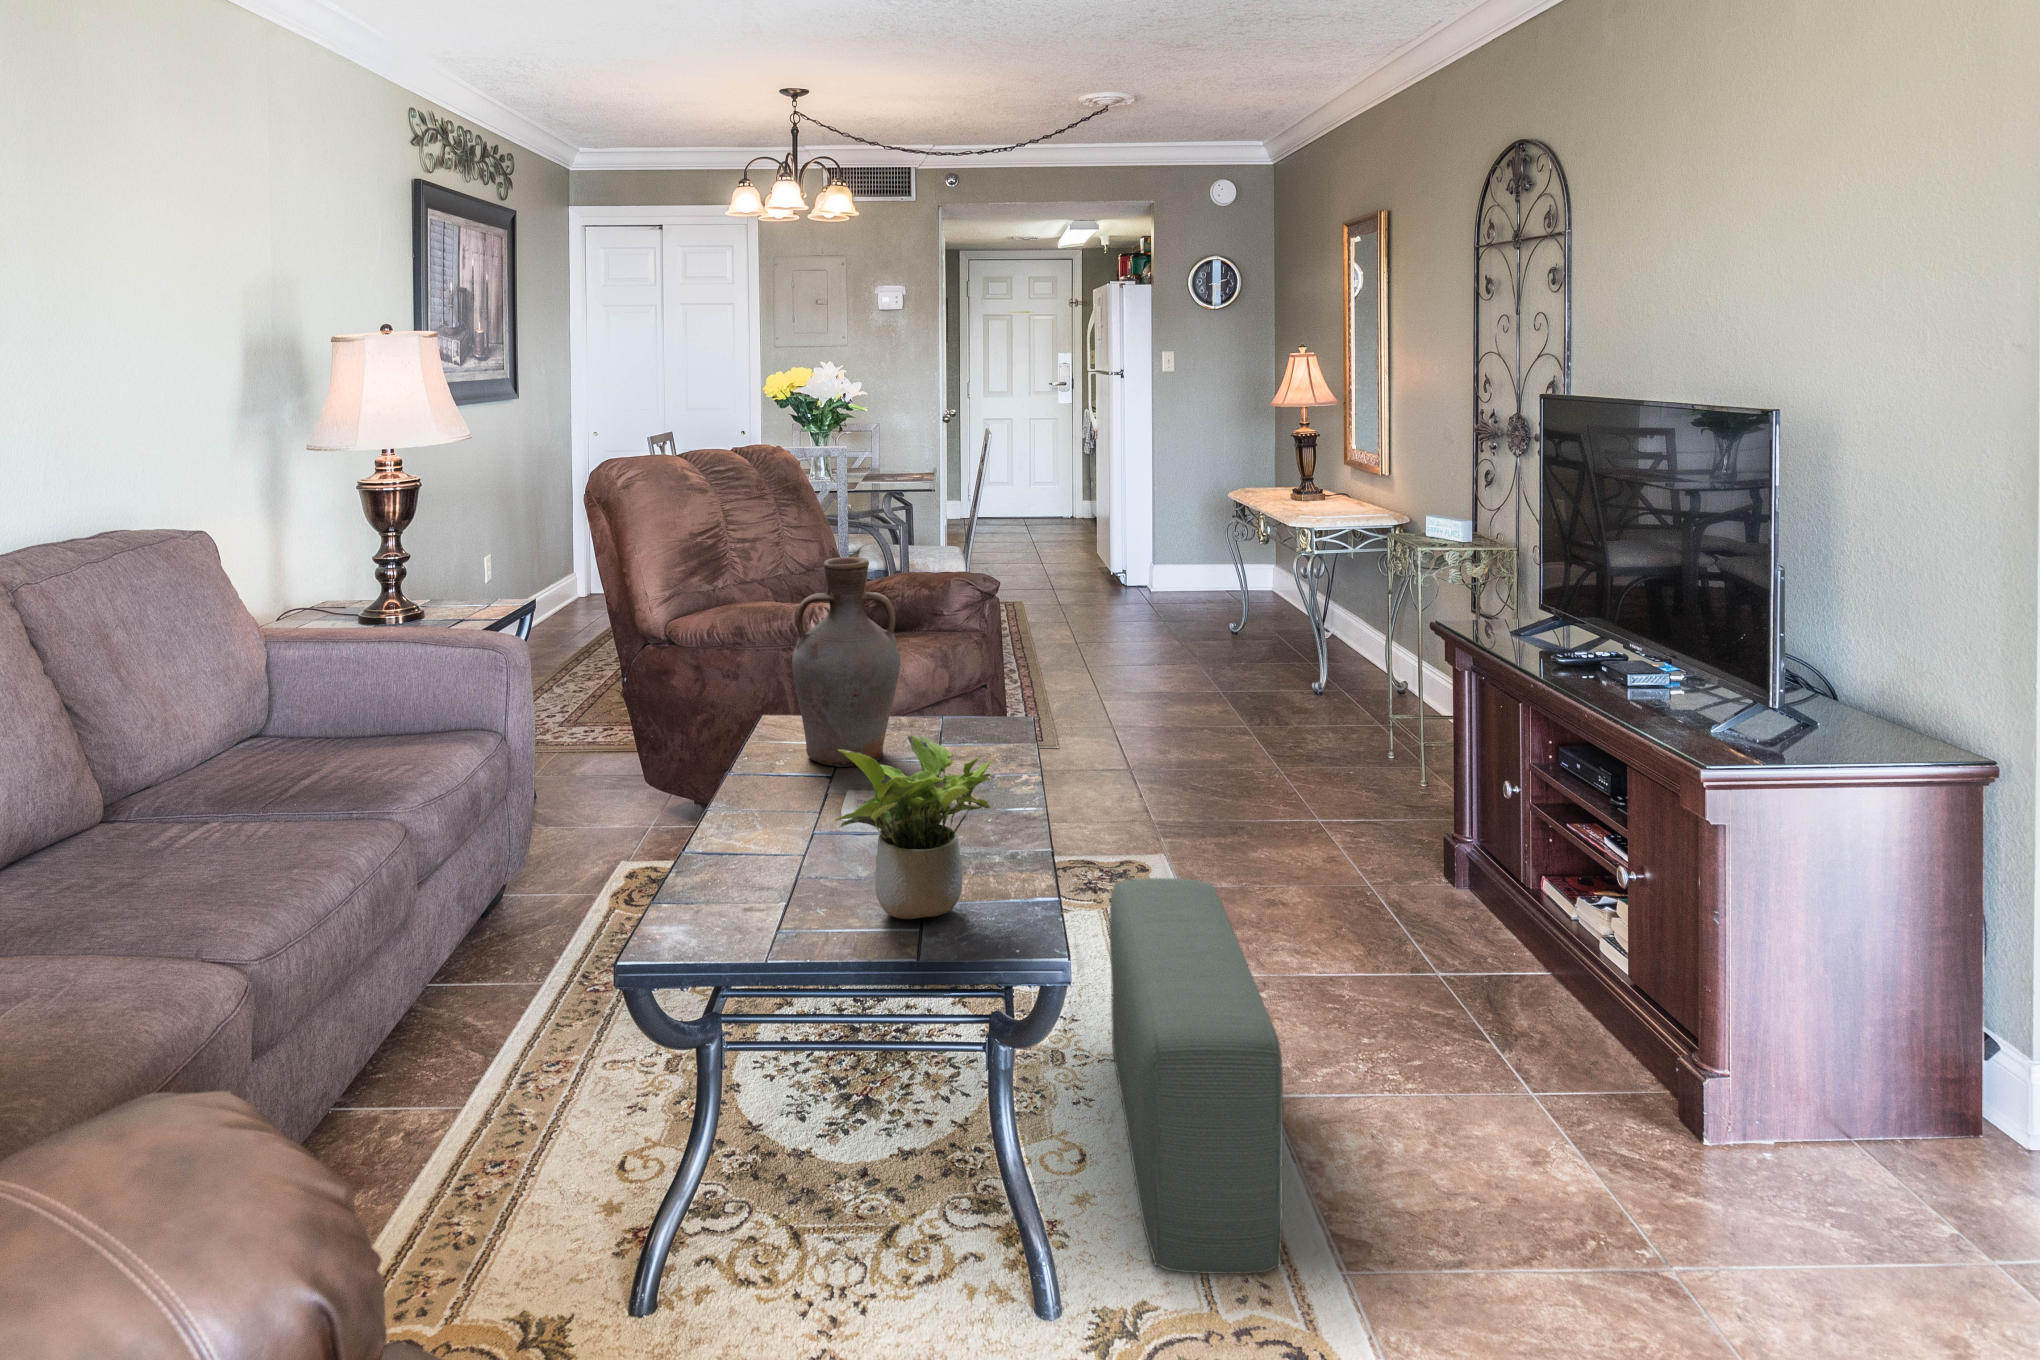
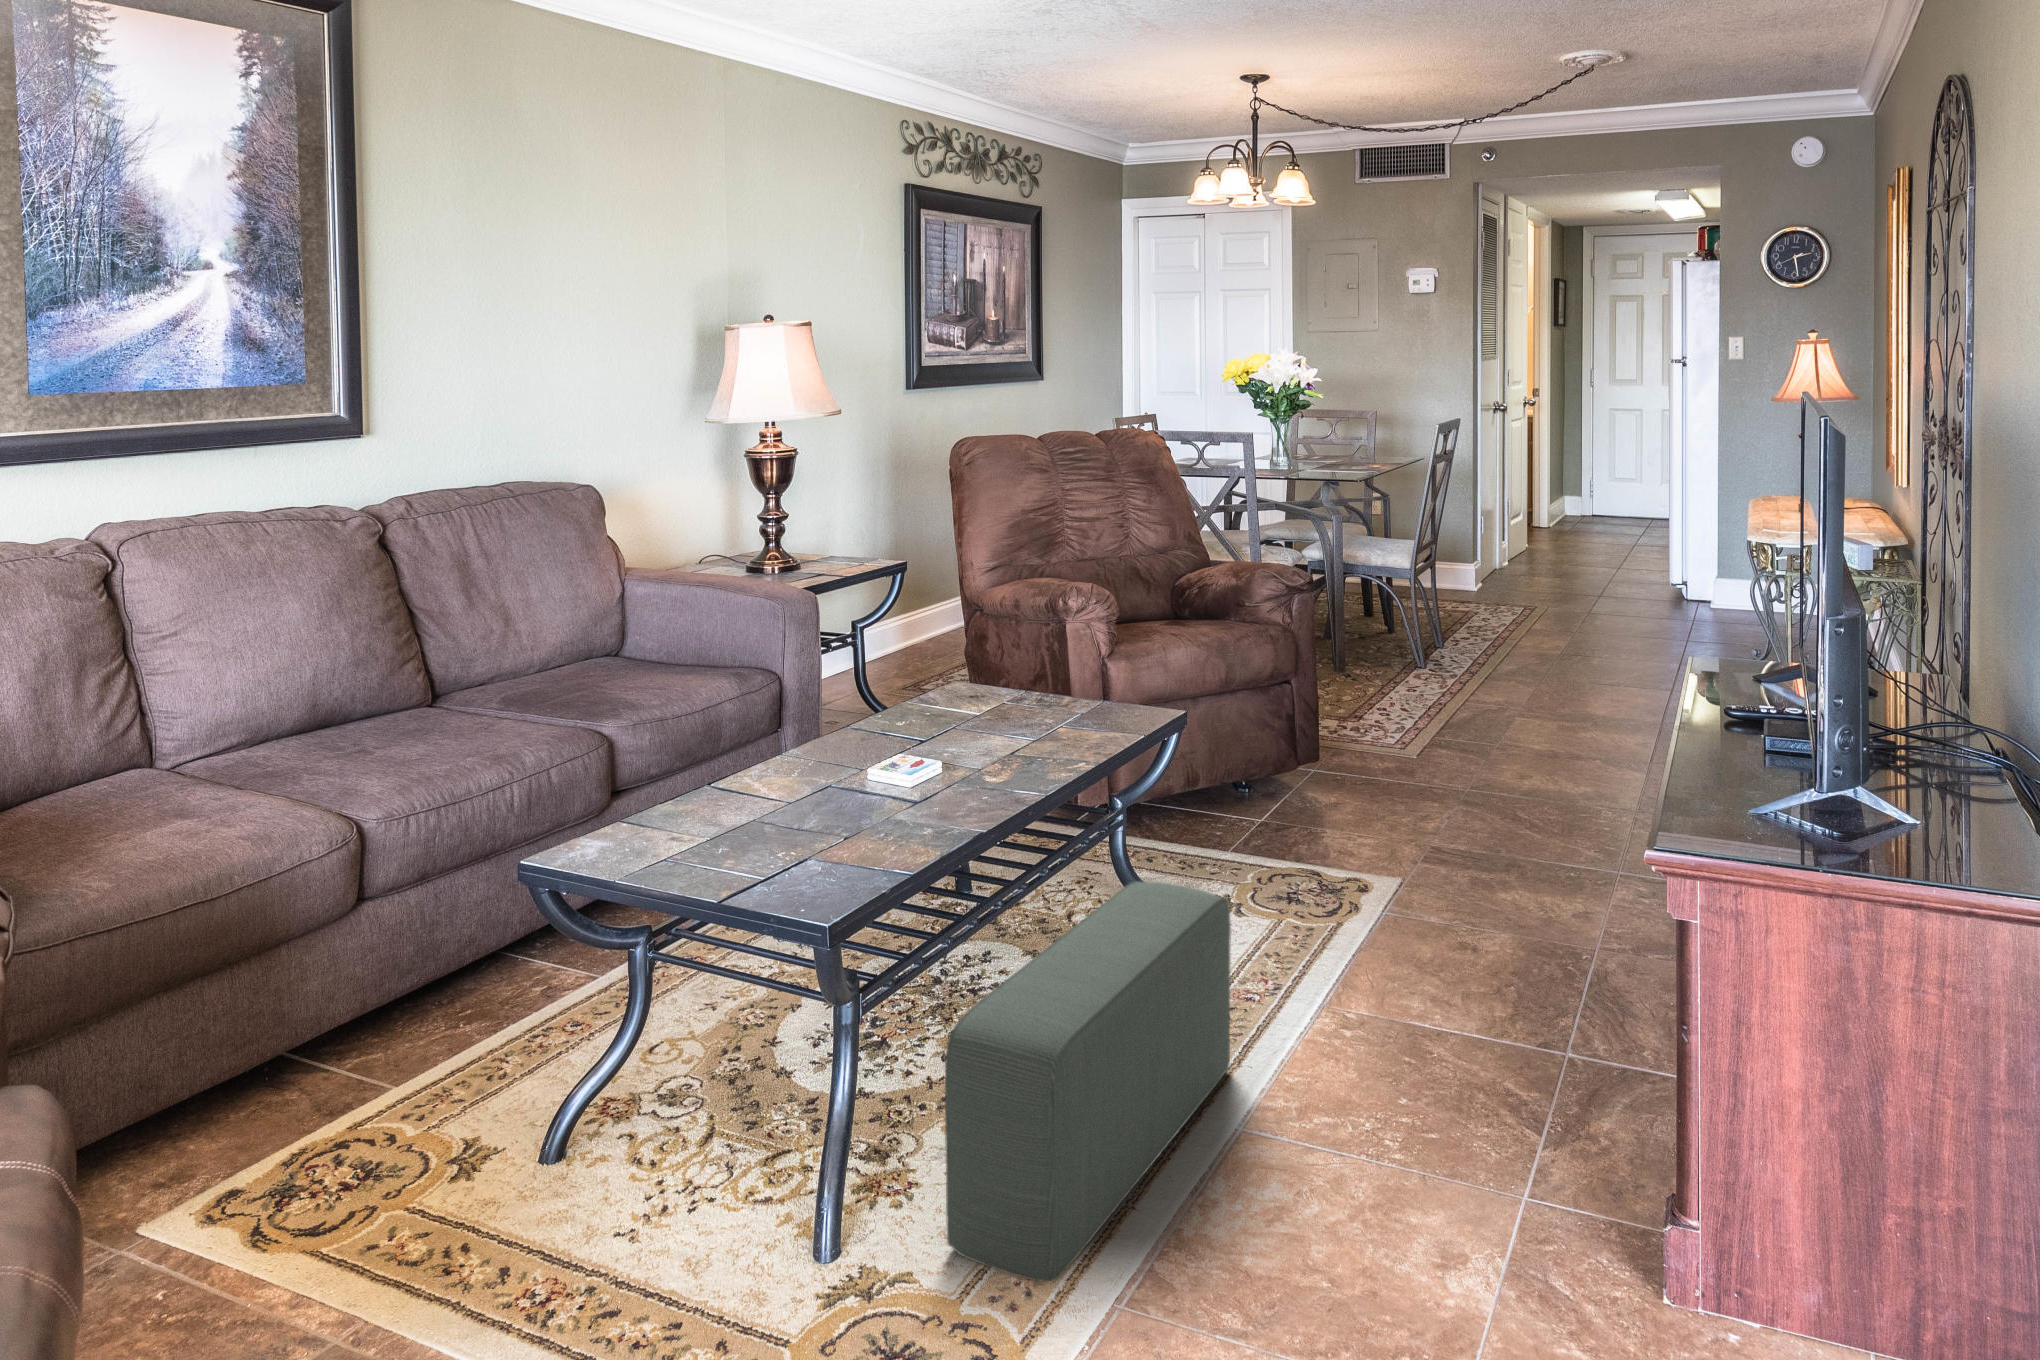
vase: present [792,557,900,767] -> none [925,538,1027,736]
potted plant: present [835,735,990,919] -> none [709,703,903,871]

